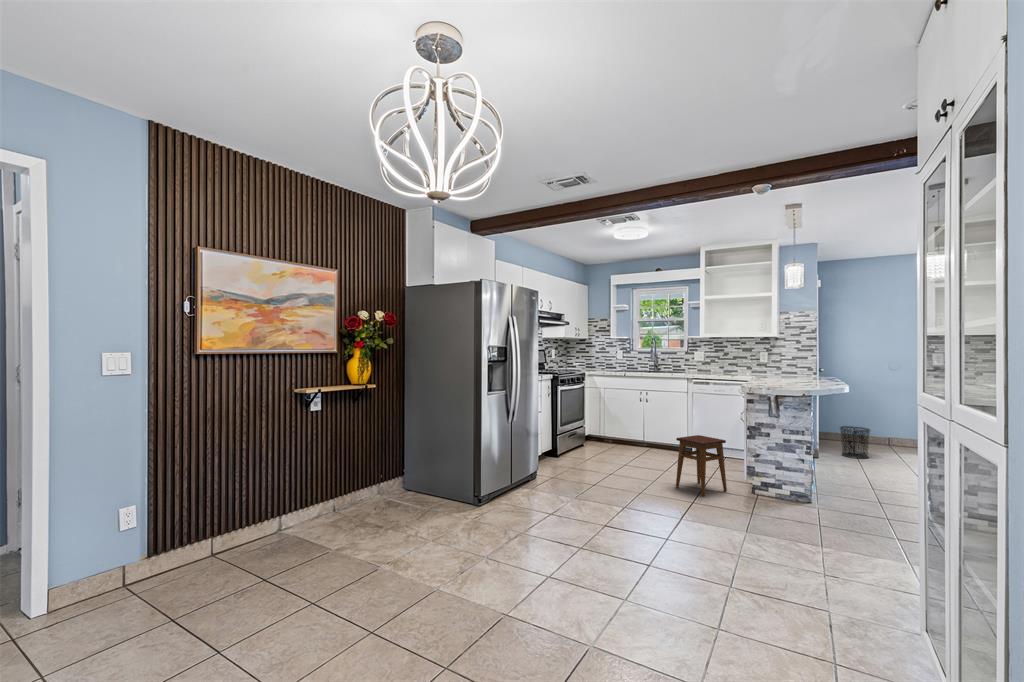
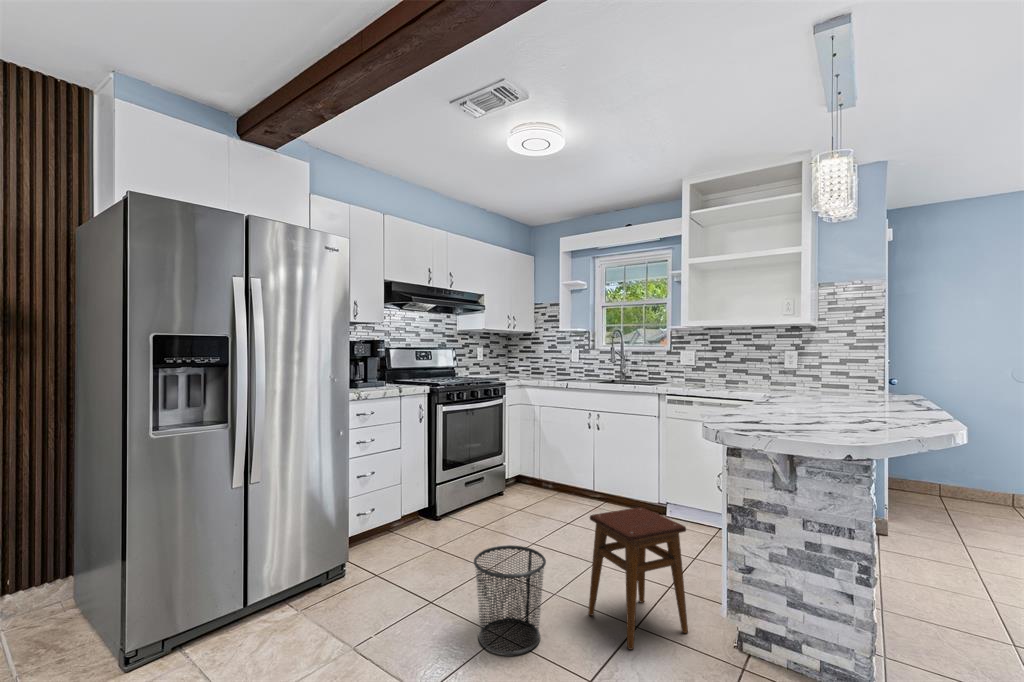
waste bin: present [840,426,870,459] -> present [474,545,546,655]

